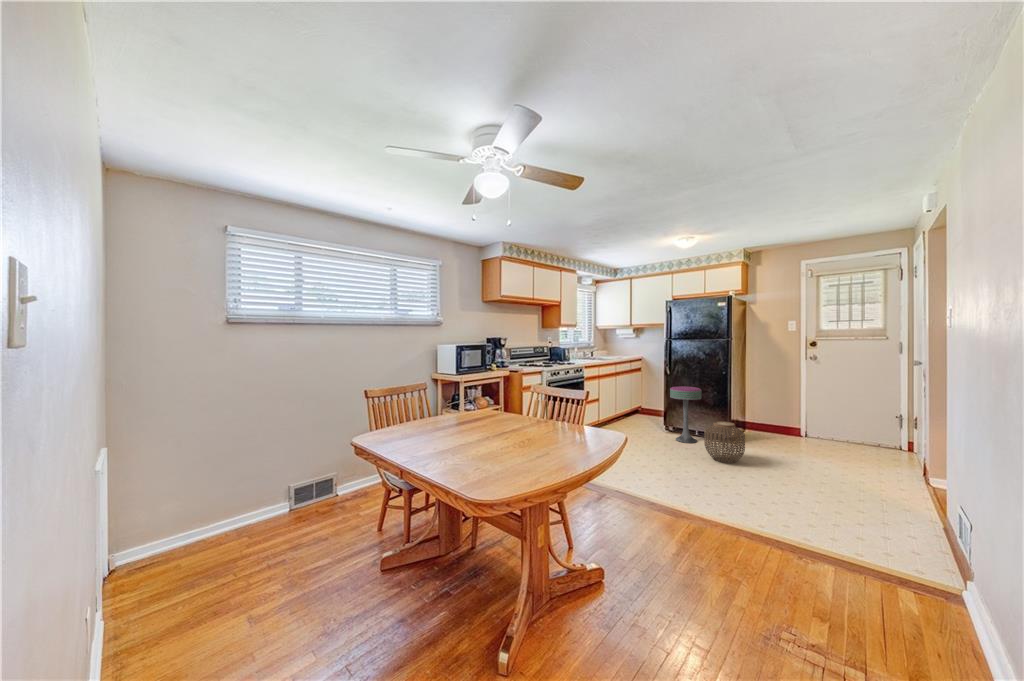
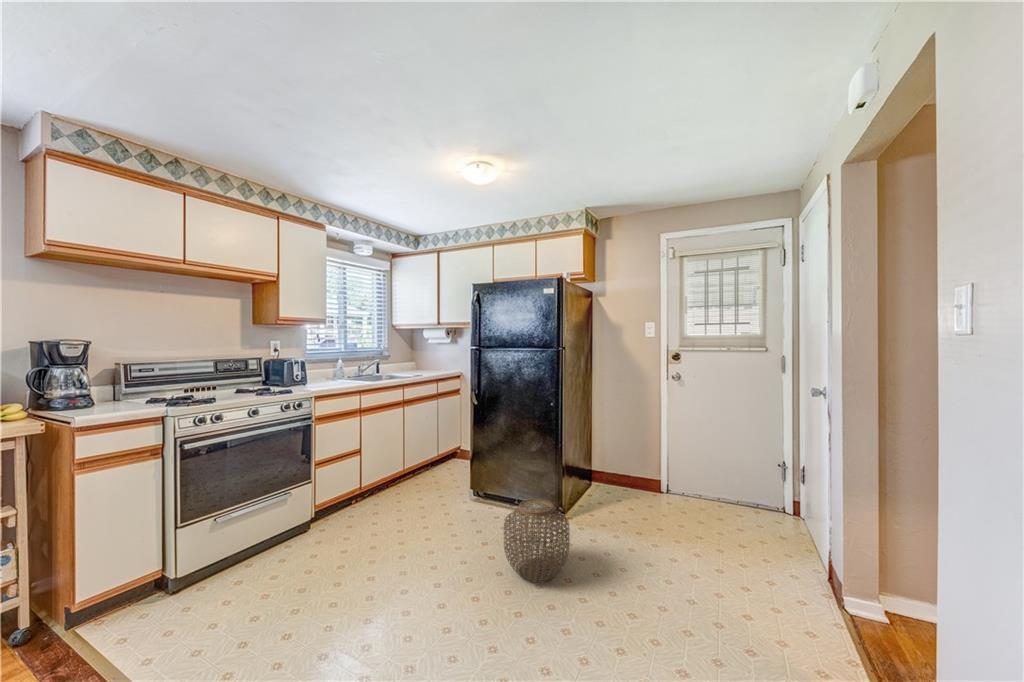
bar stool: present [670,386,702,443] -> none [469,426,518,526]

